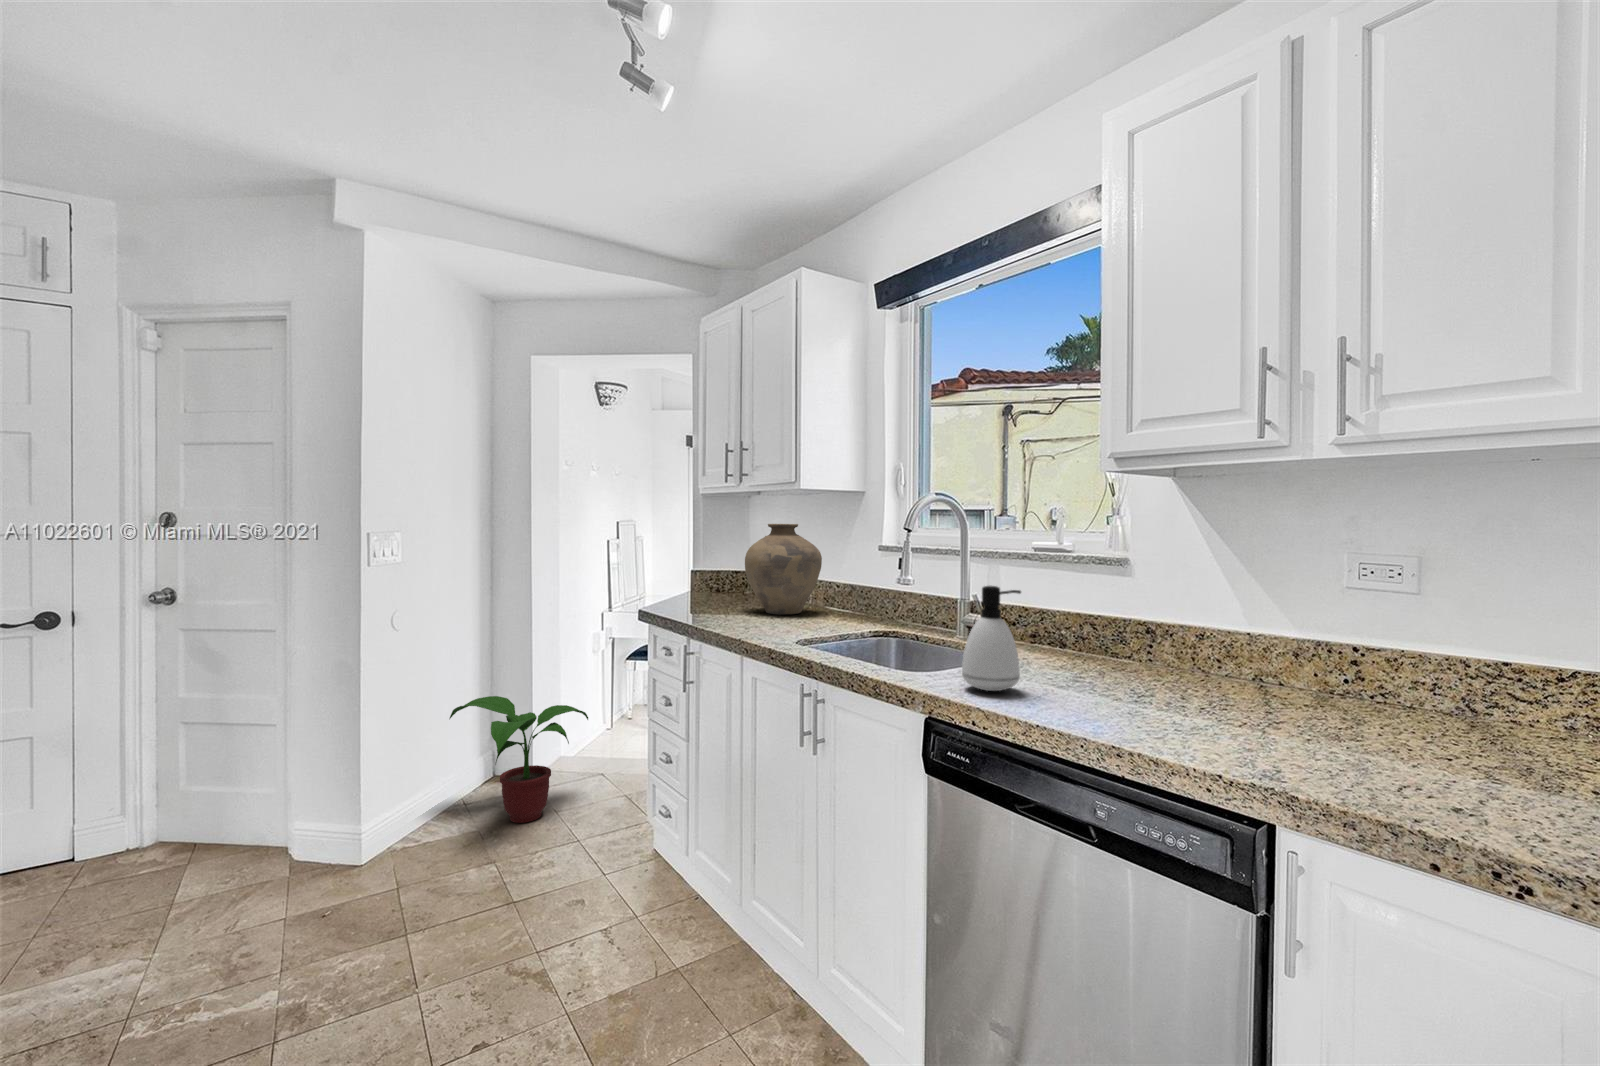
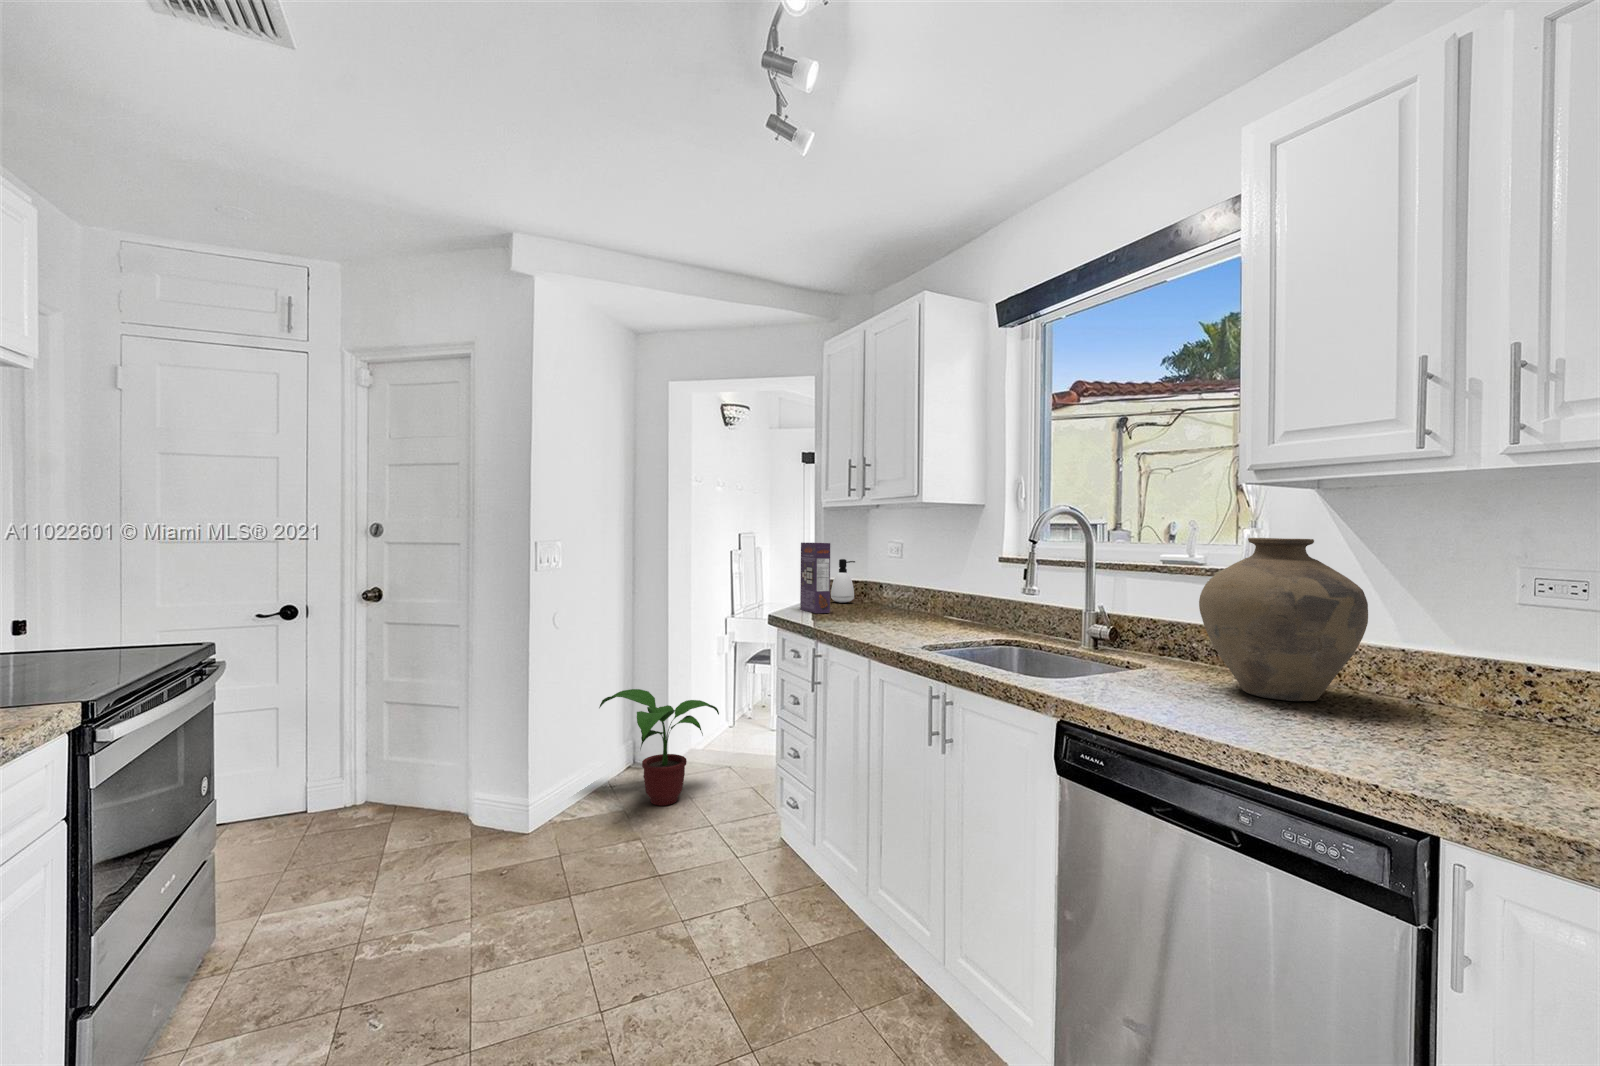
vase: present [745,524,822,615] -> present [1199,538,1368,701]
cereal box: none [675,533,706,608] -> present [800,543,830,613]
soap dispenser: present [962,586,1021,691] -> present [831,559,855,603]

